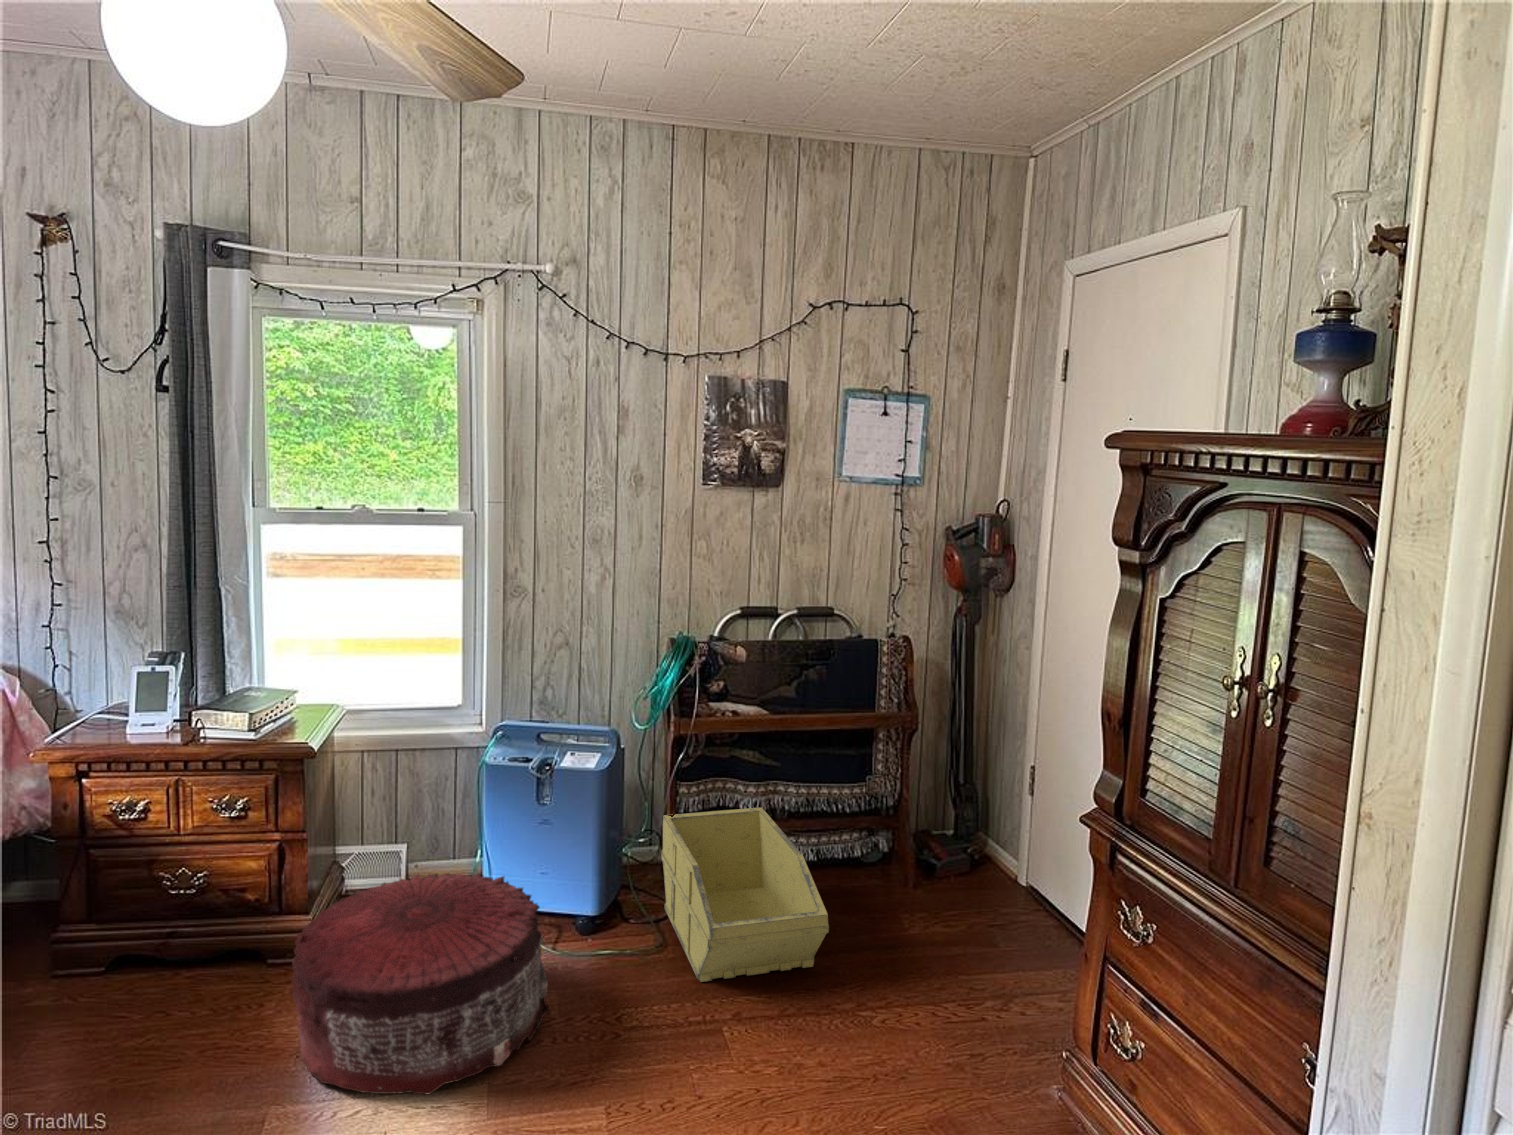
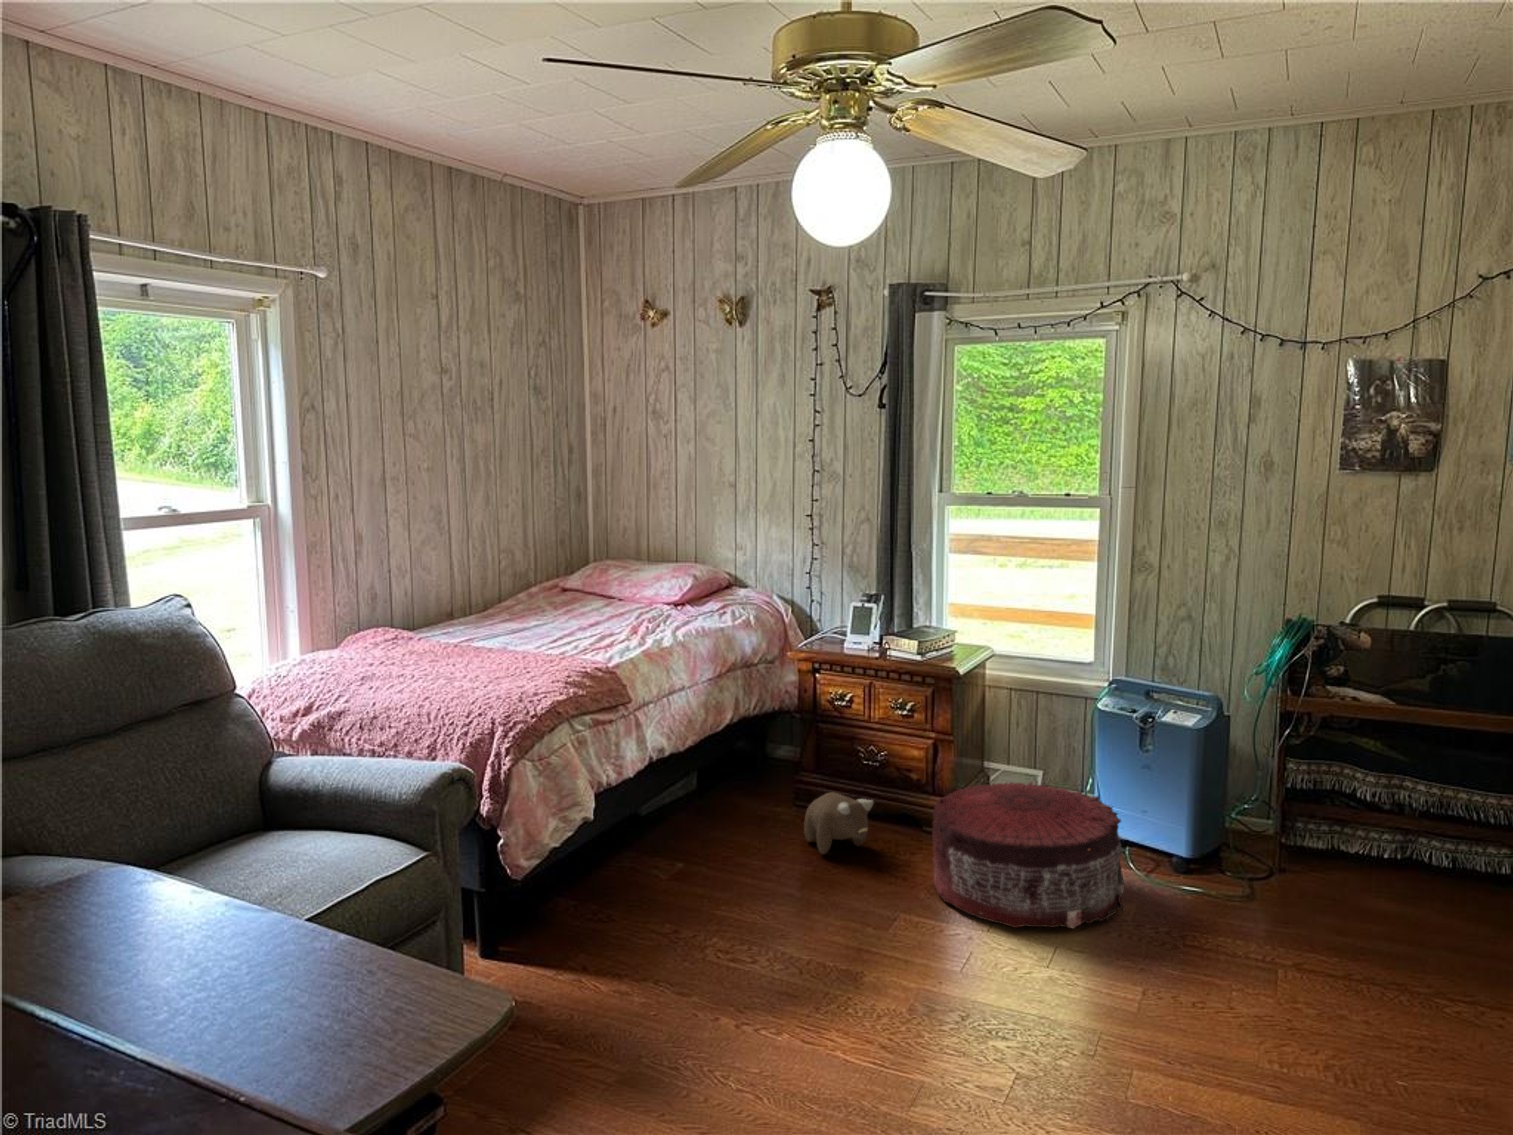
storage bin: present [661,807,829,982] -> none [1262,786,1417,952]
plush toy: none [73,958,194,1060] -> present [804,792,873,854]

